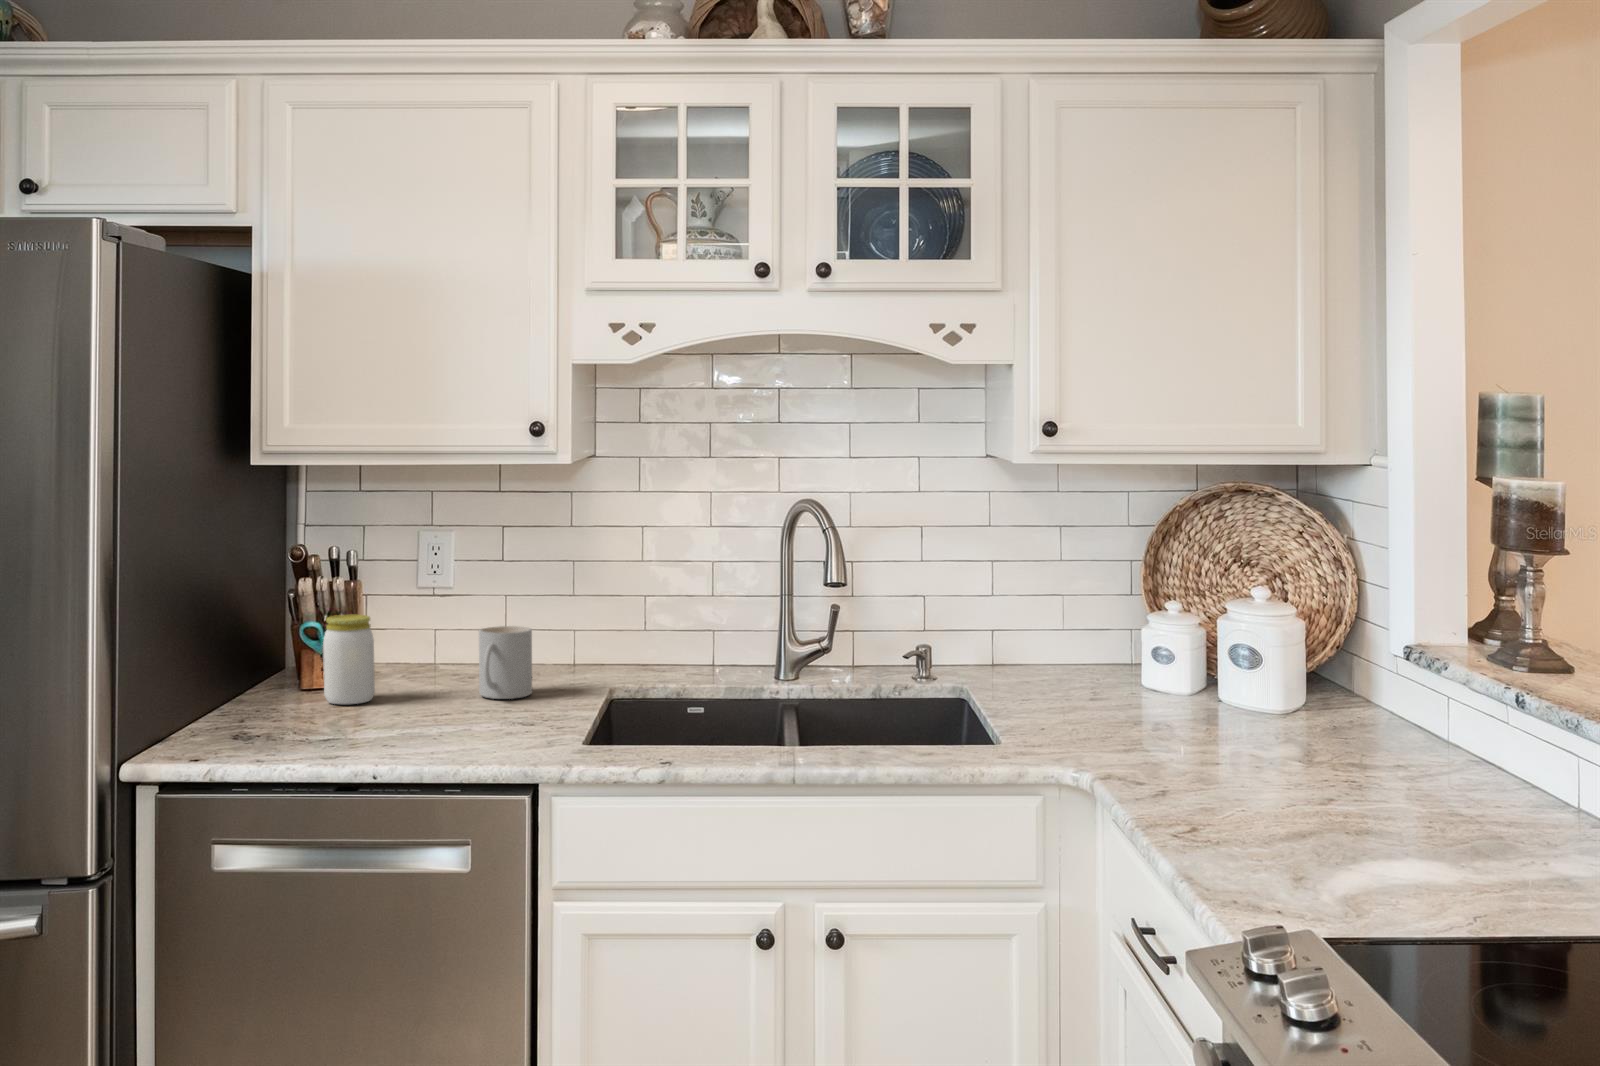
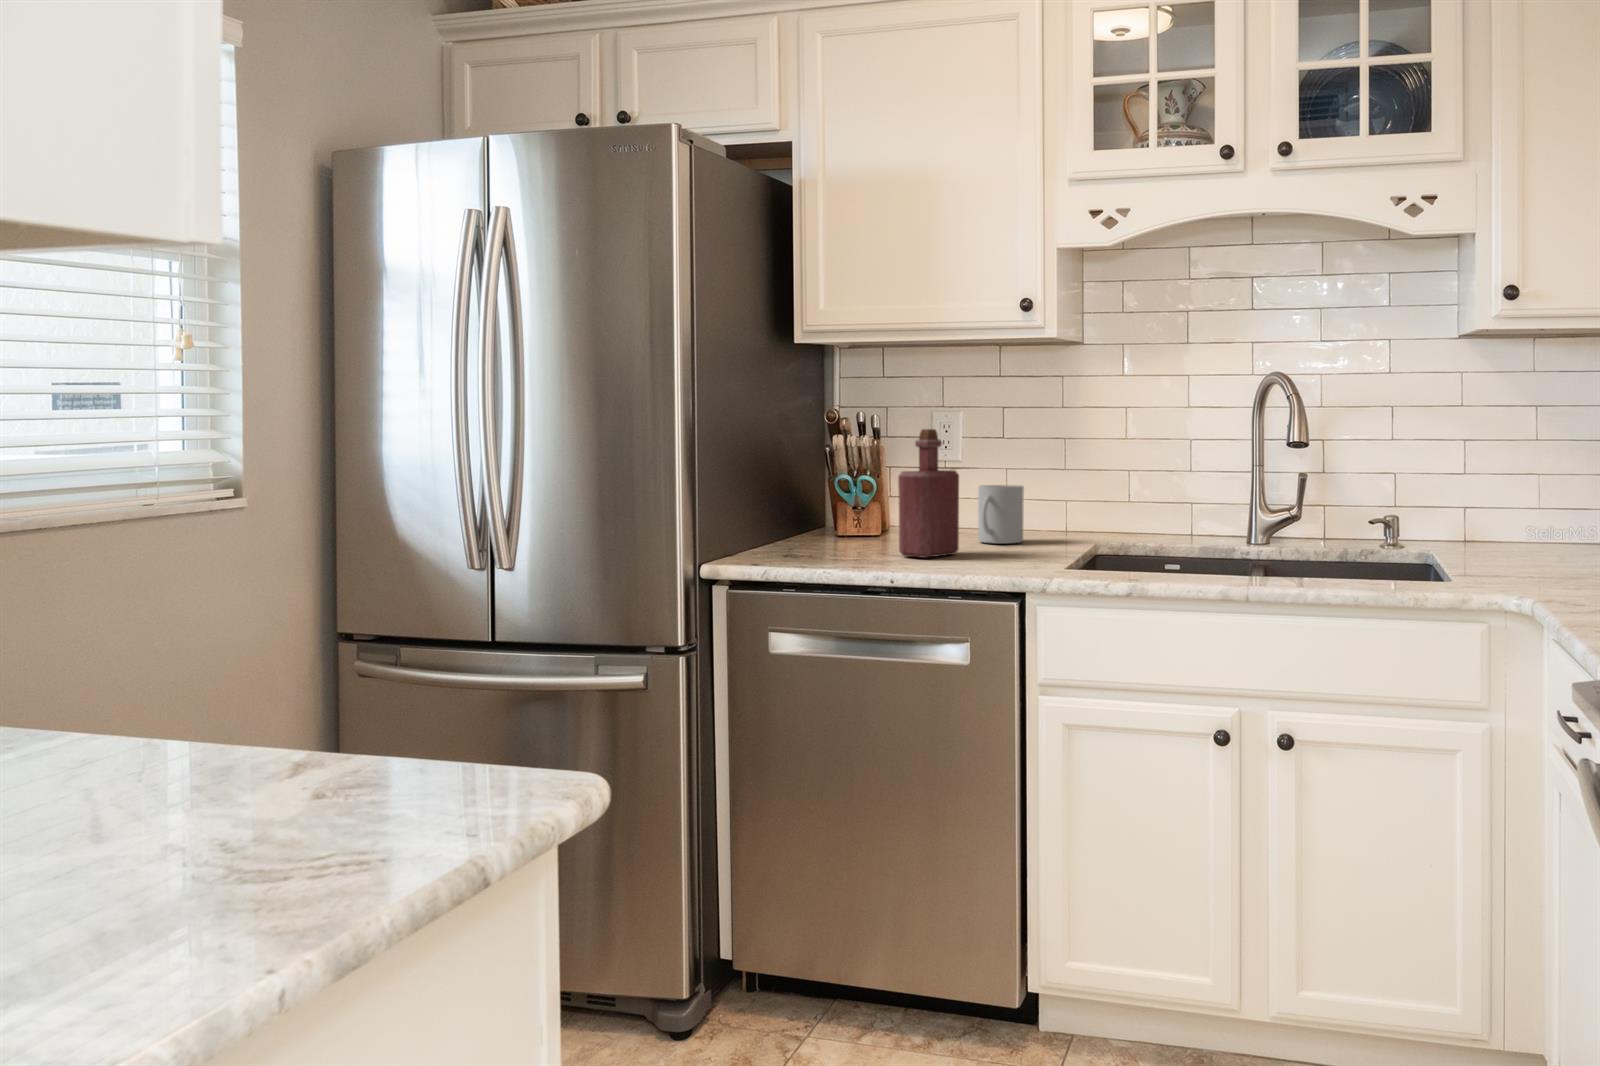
bottle: none [382,577,457,734] -> present [898,429,959,558]
jar: present [323,615,375,704] -> none [852,471,893,543]

